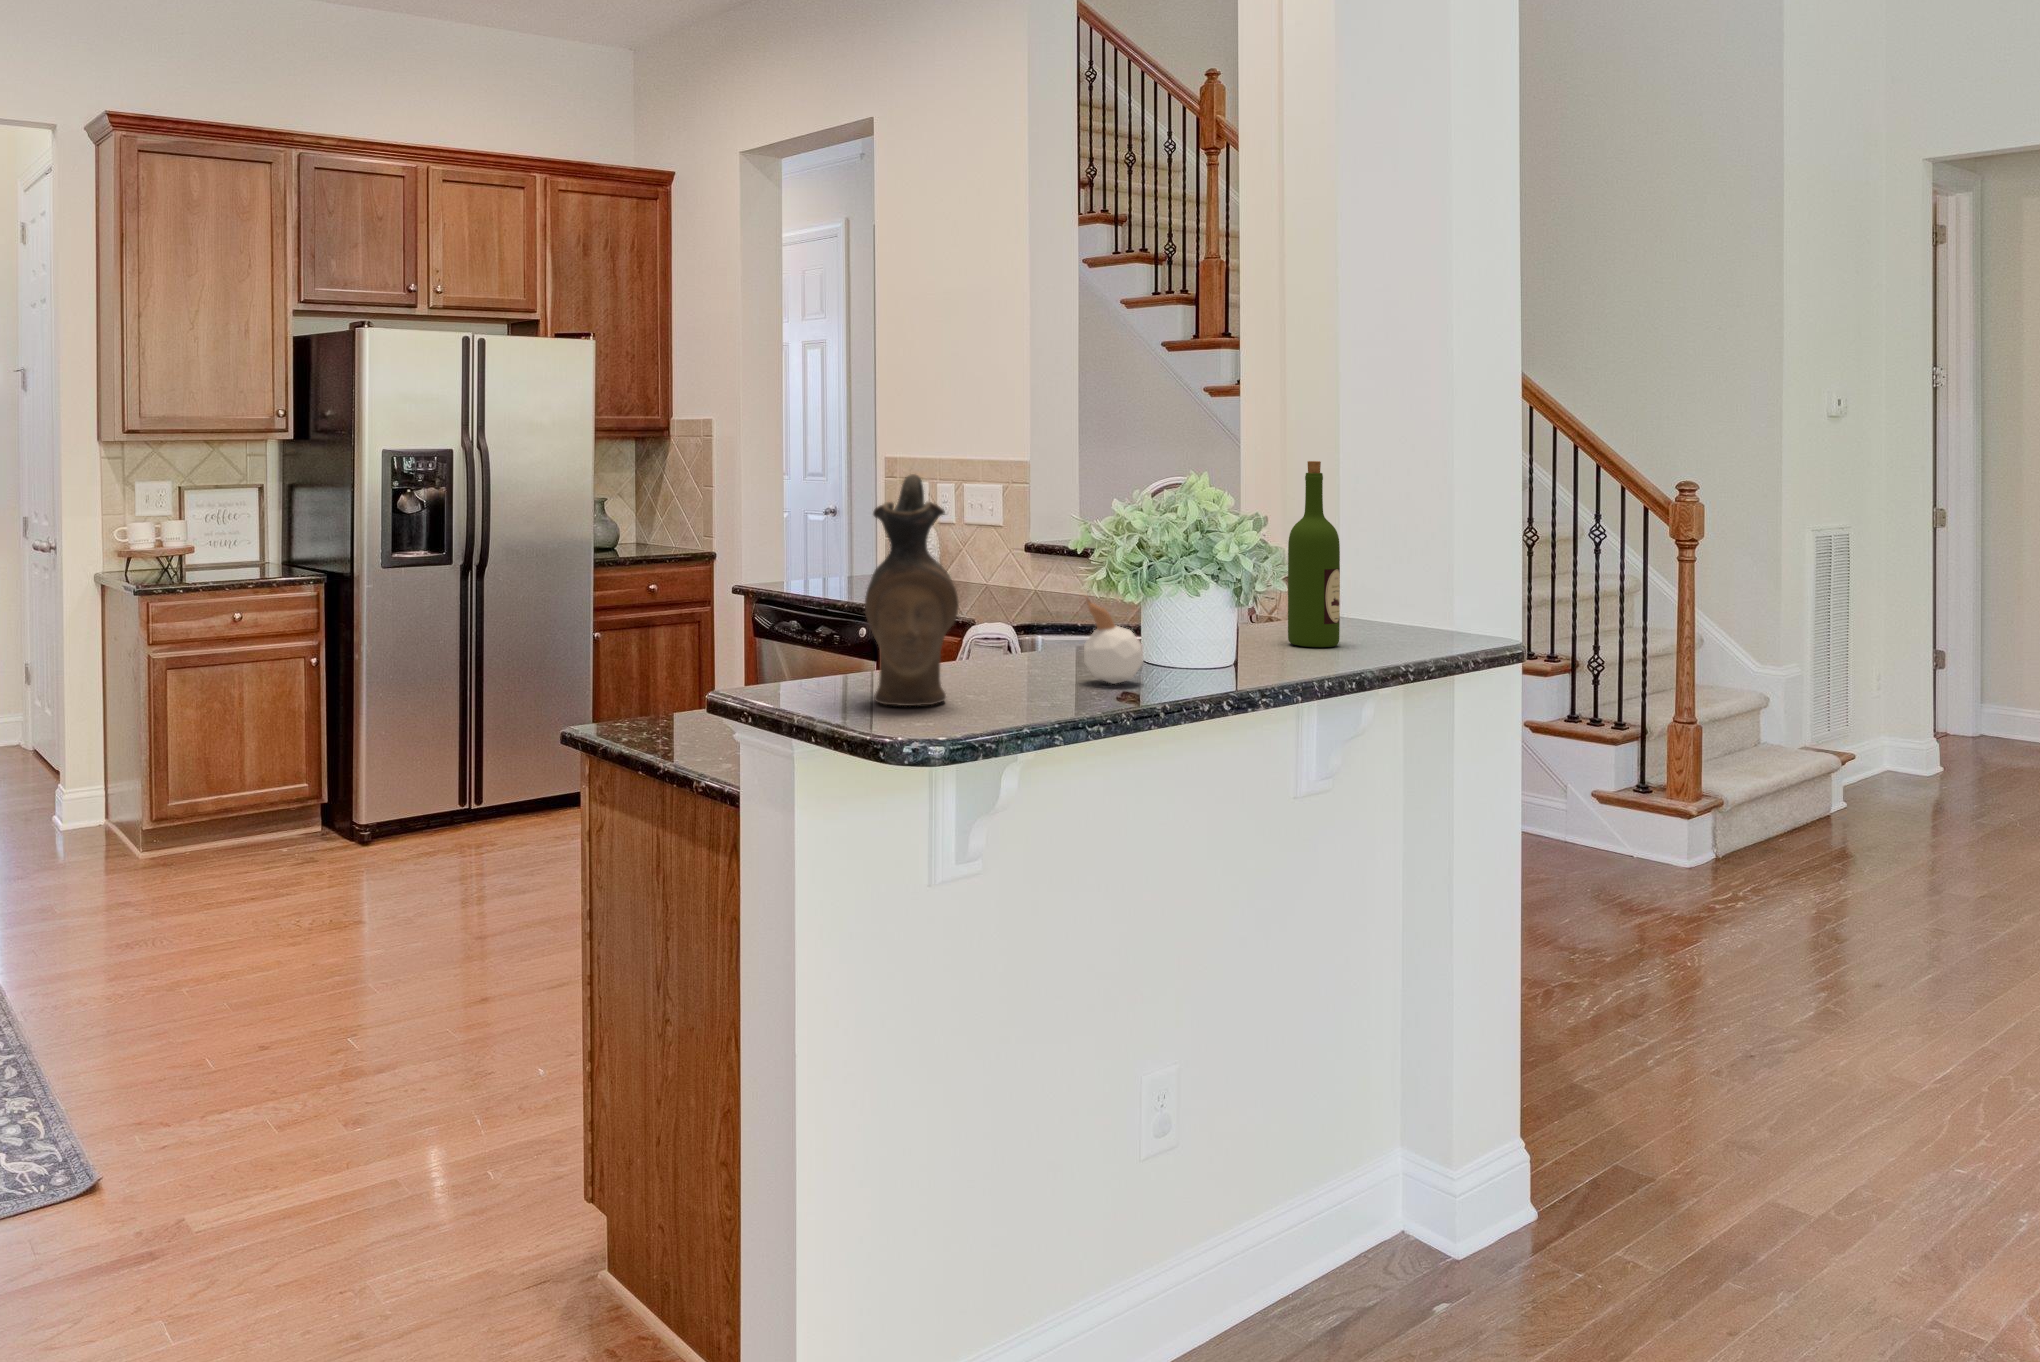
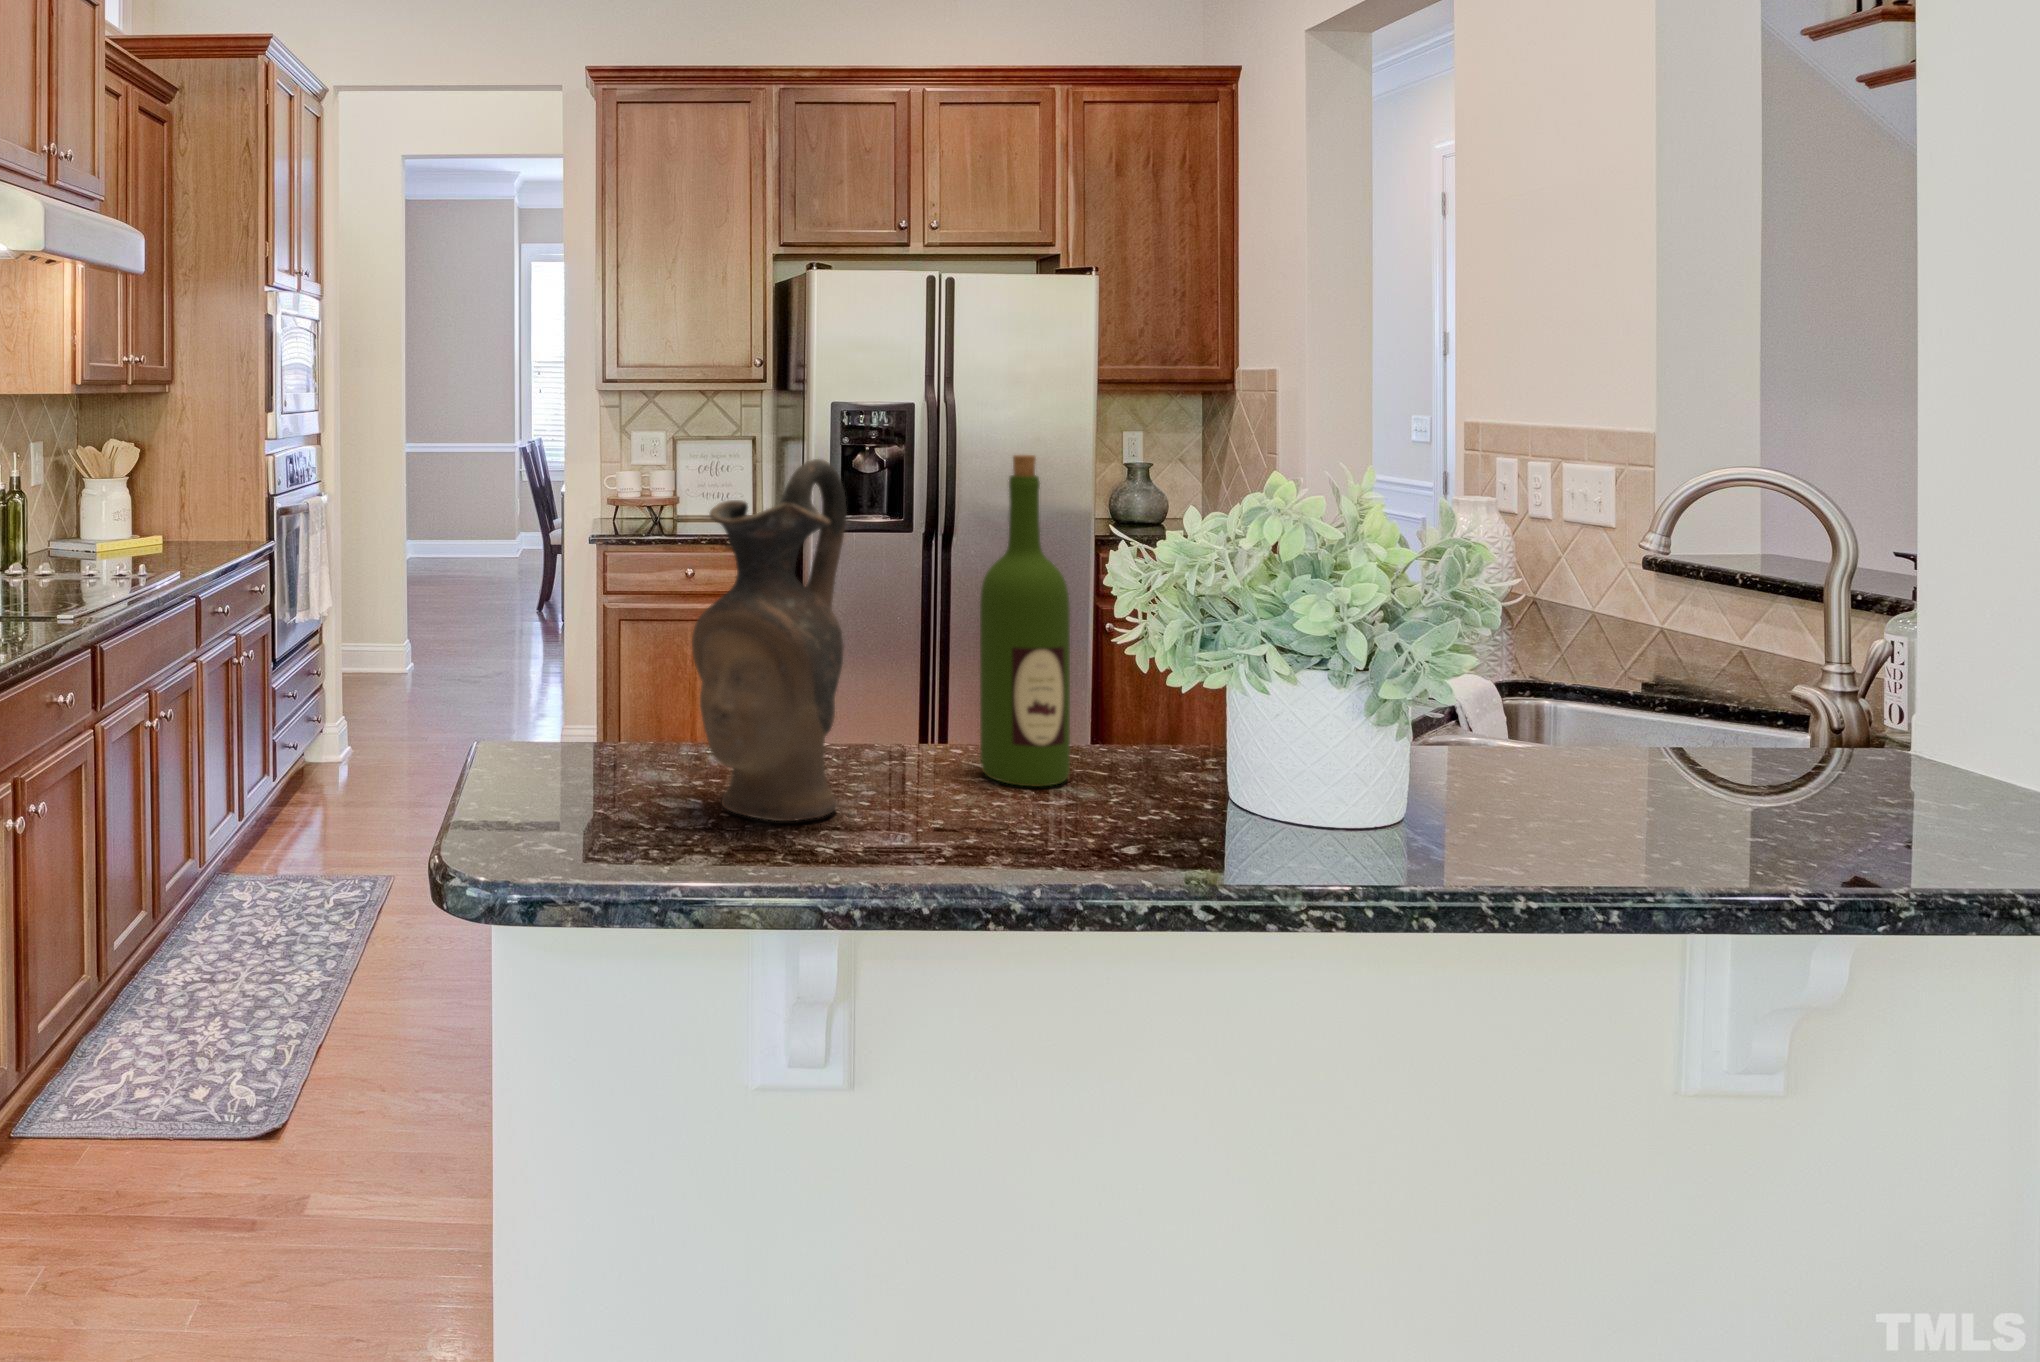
wine bottle: present [1288,461,1340,647] -> present [980,455,1070,787]
candle: present [1083,588,1143,684] -> none [1126,658,1240,839]

